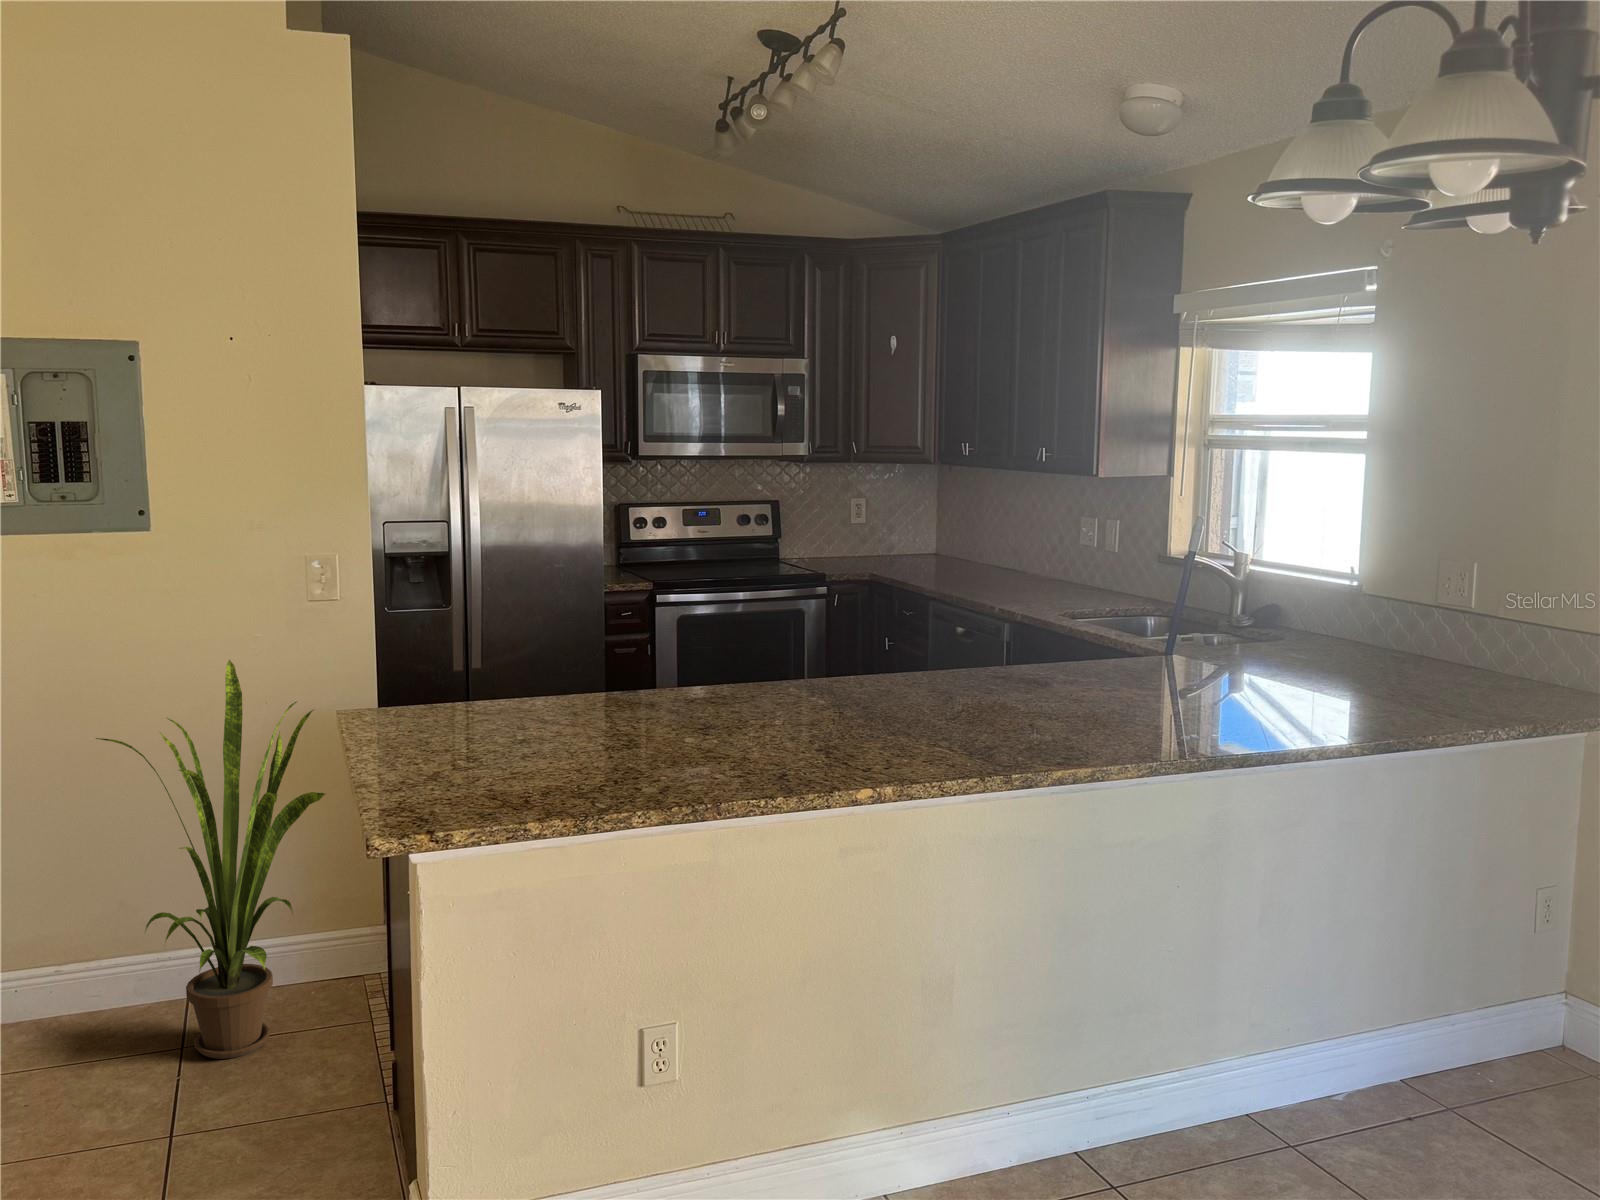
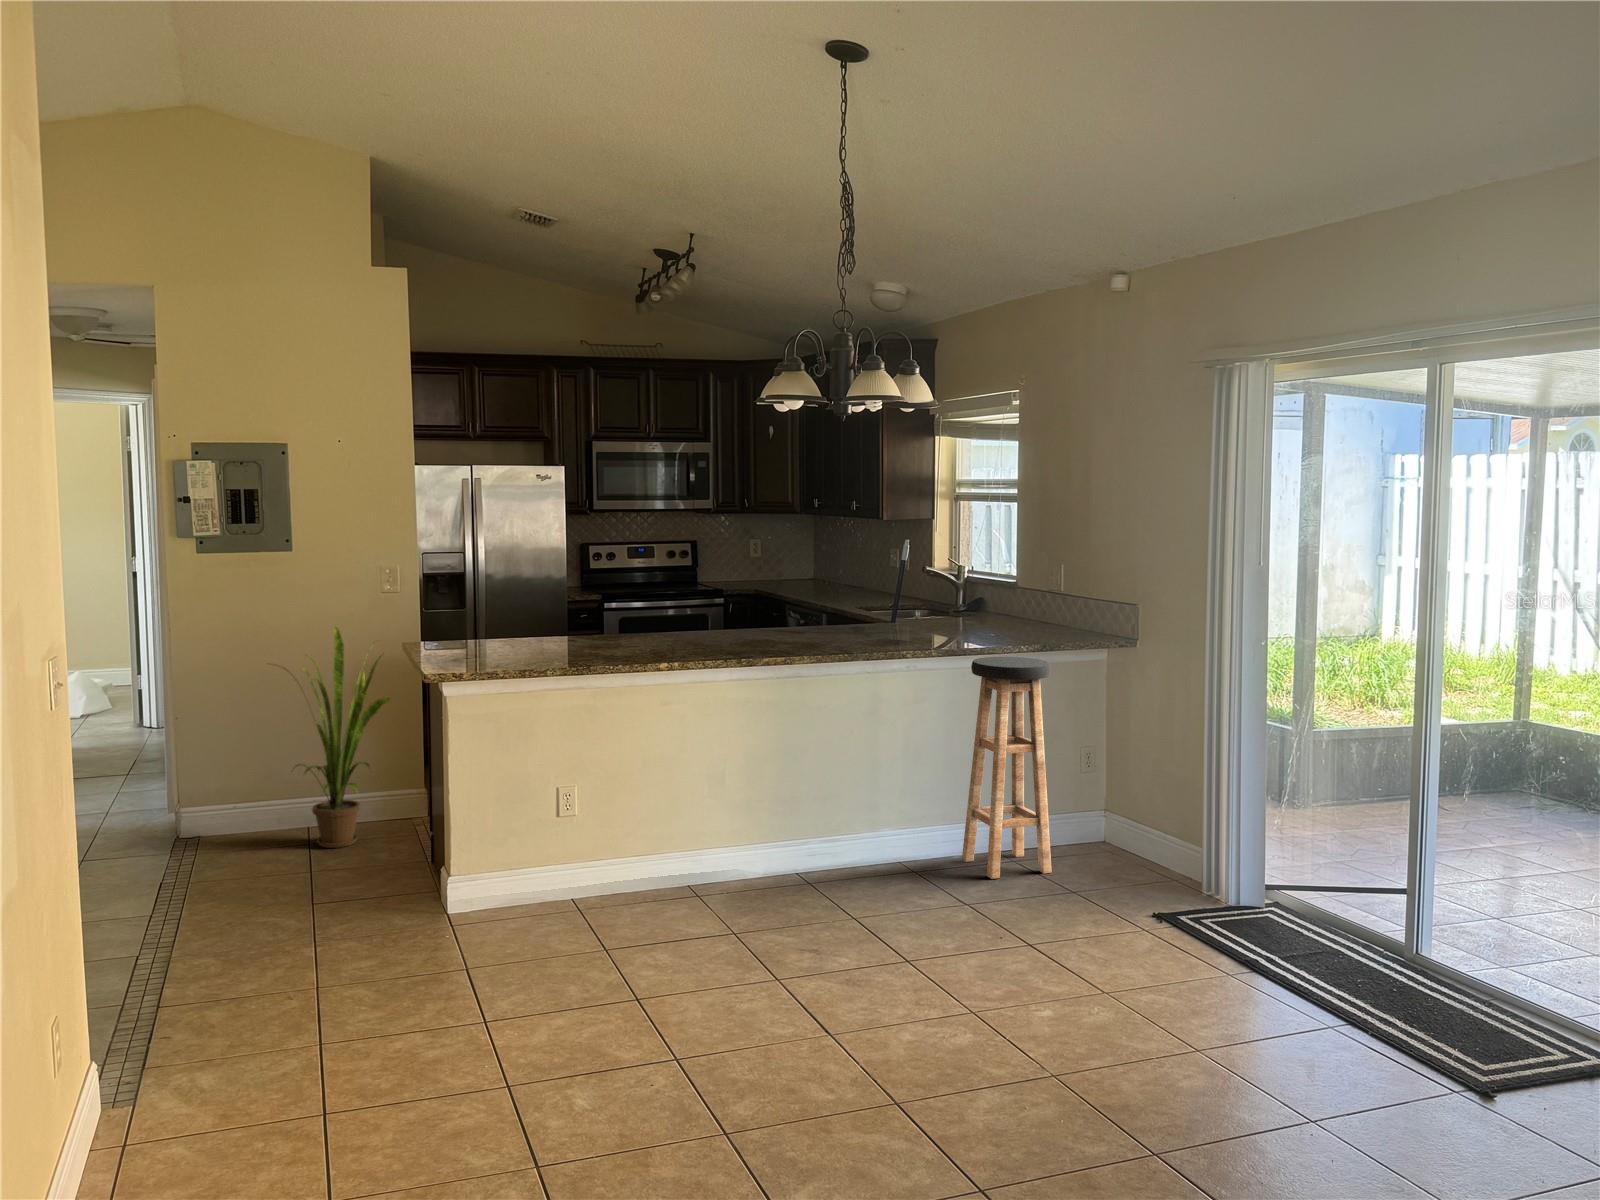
bar stool: none [1345,743,1556,1164] -> present [962,657,1052,879]

